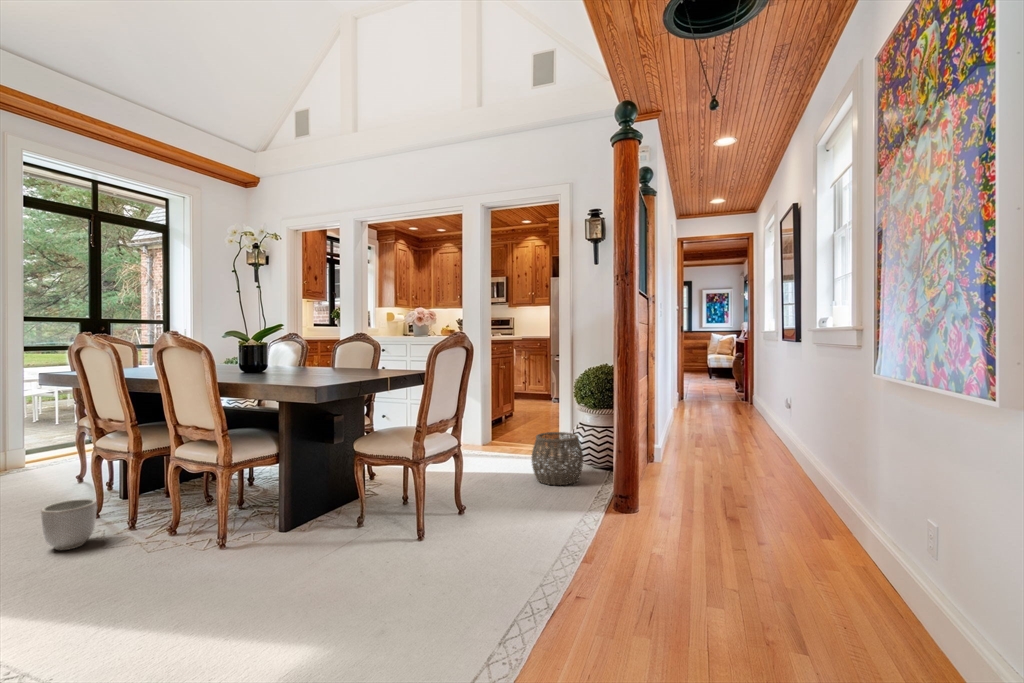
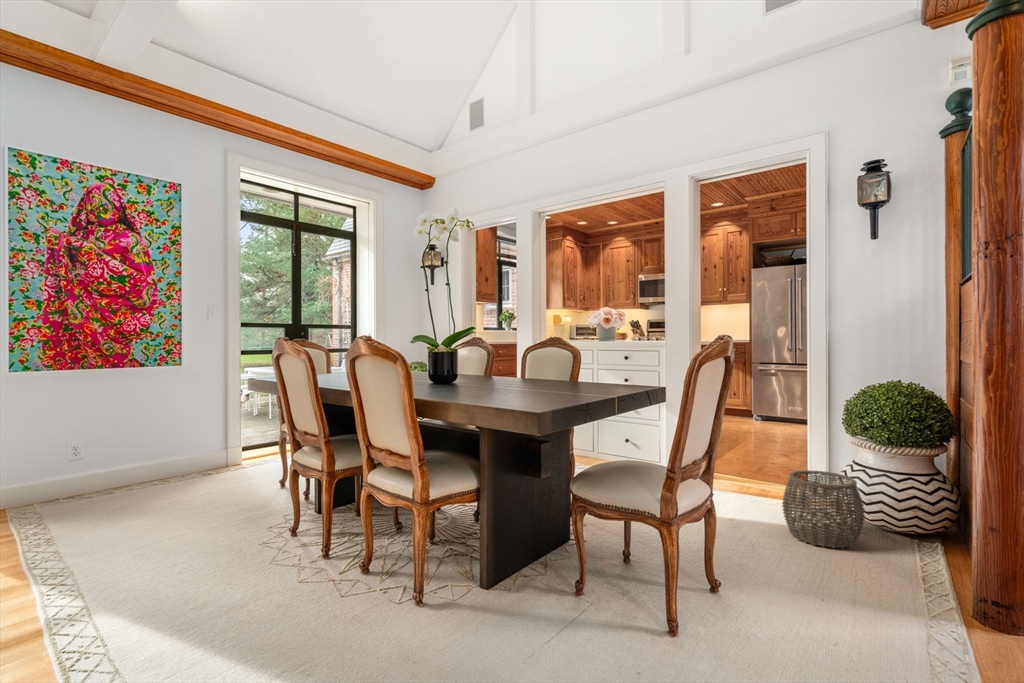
planter: present [41,499,97,550] -> none [238,524,291,583]

